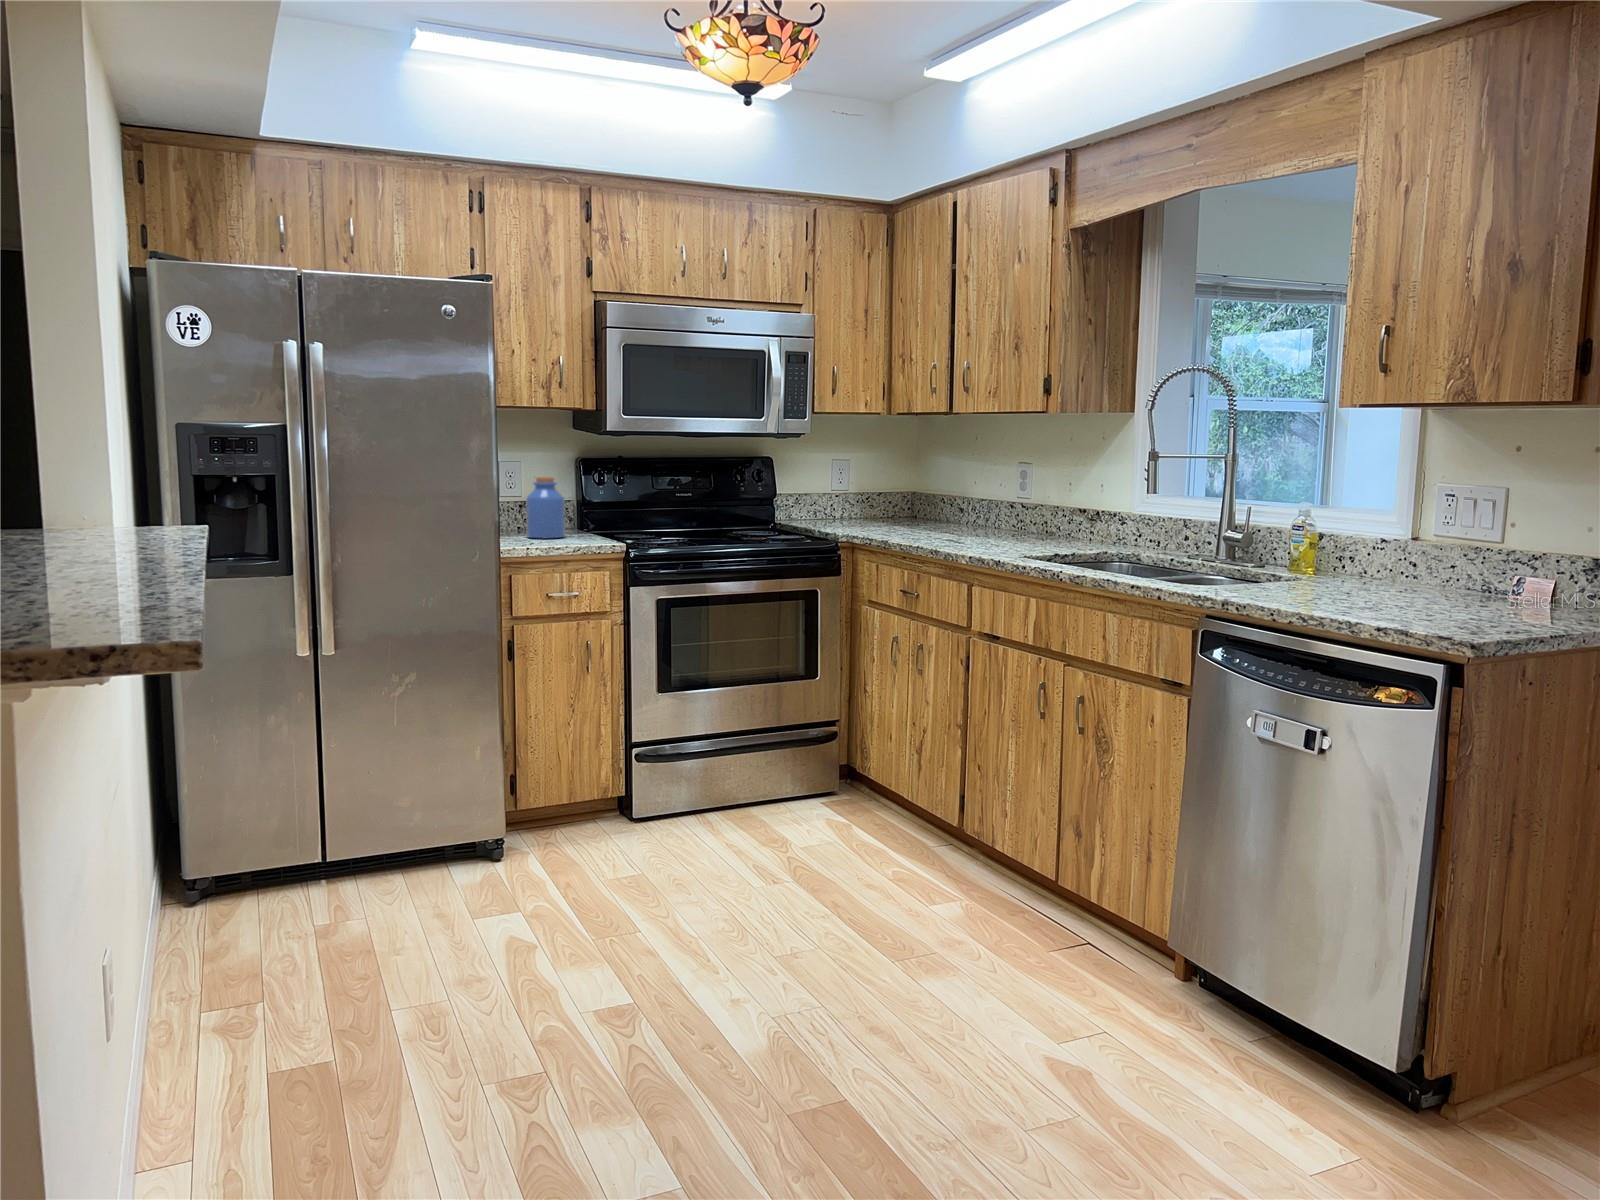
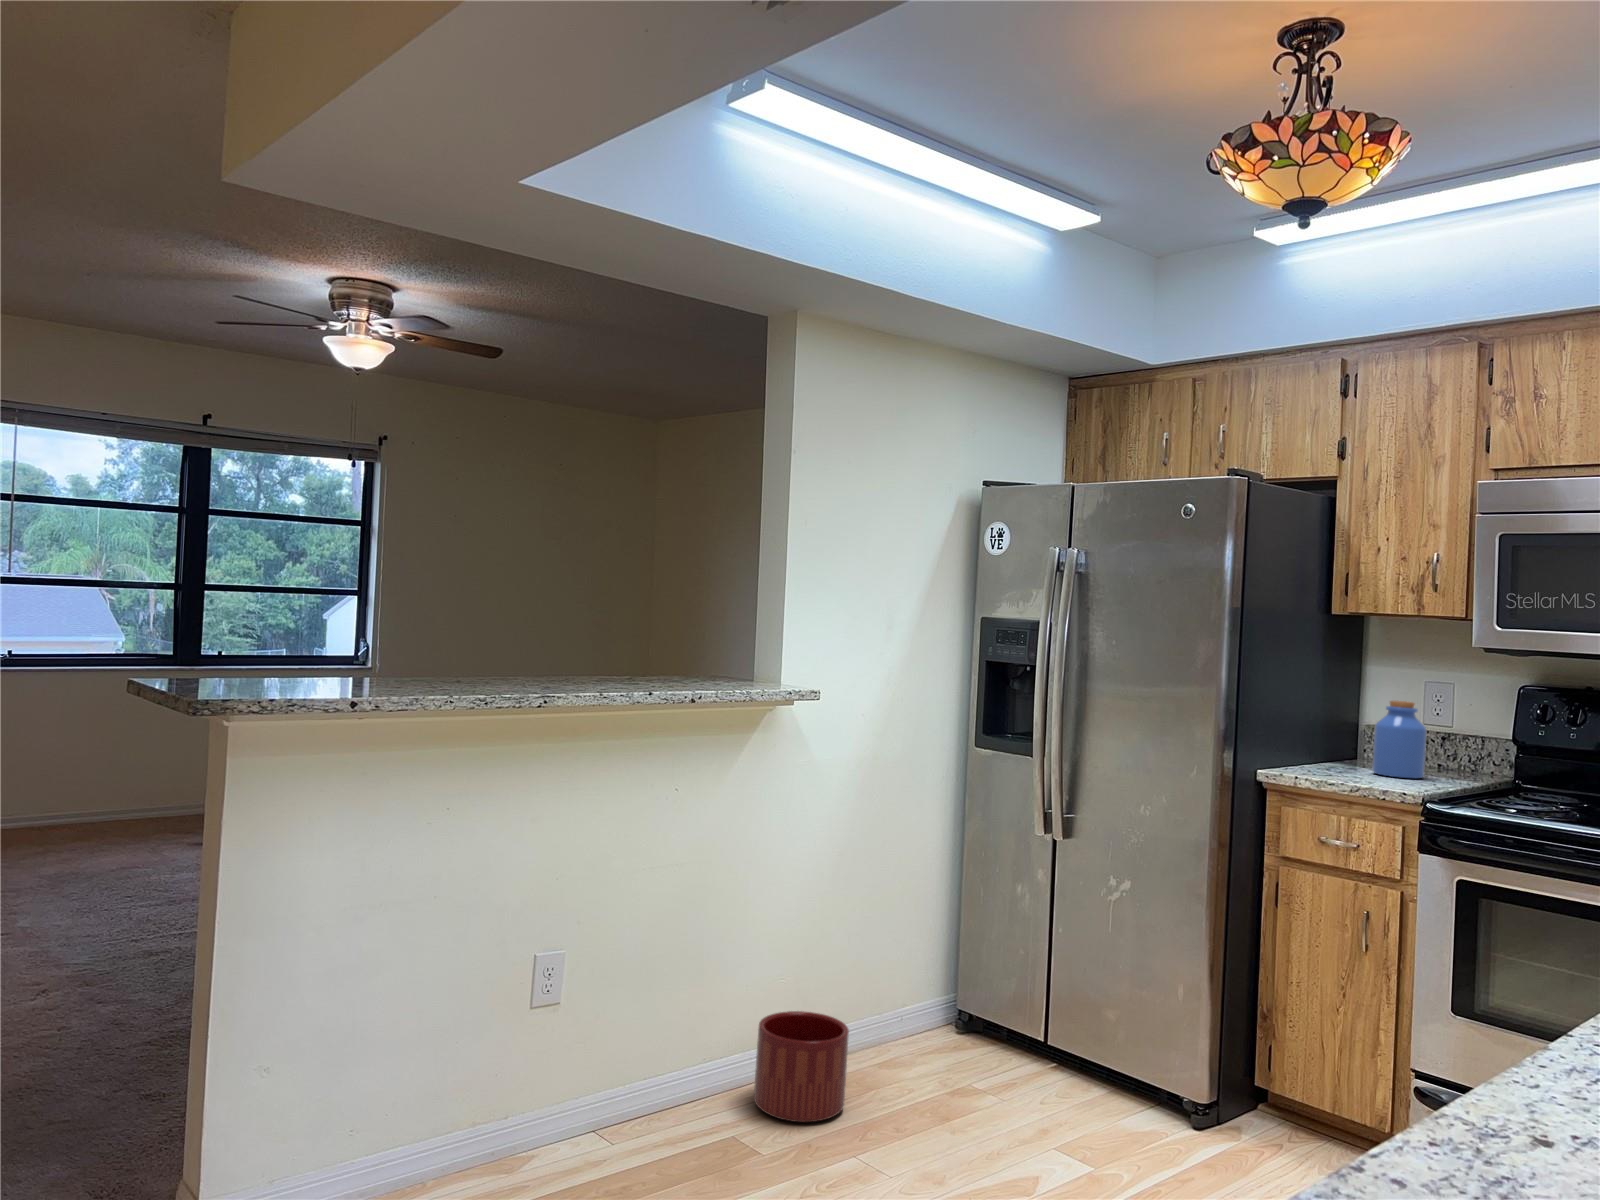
planter: none [167,906,290,1038] -> present [754,1011,849,1122]

